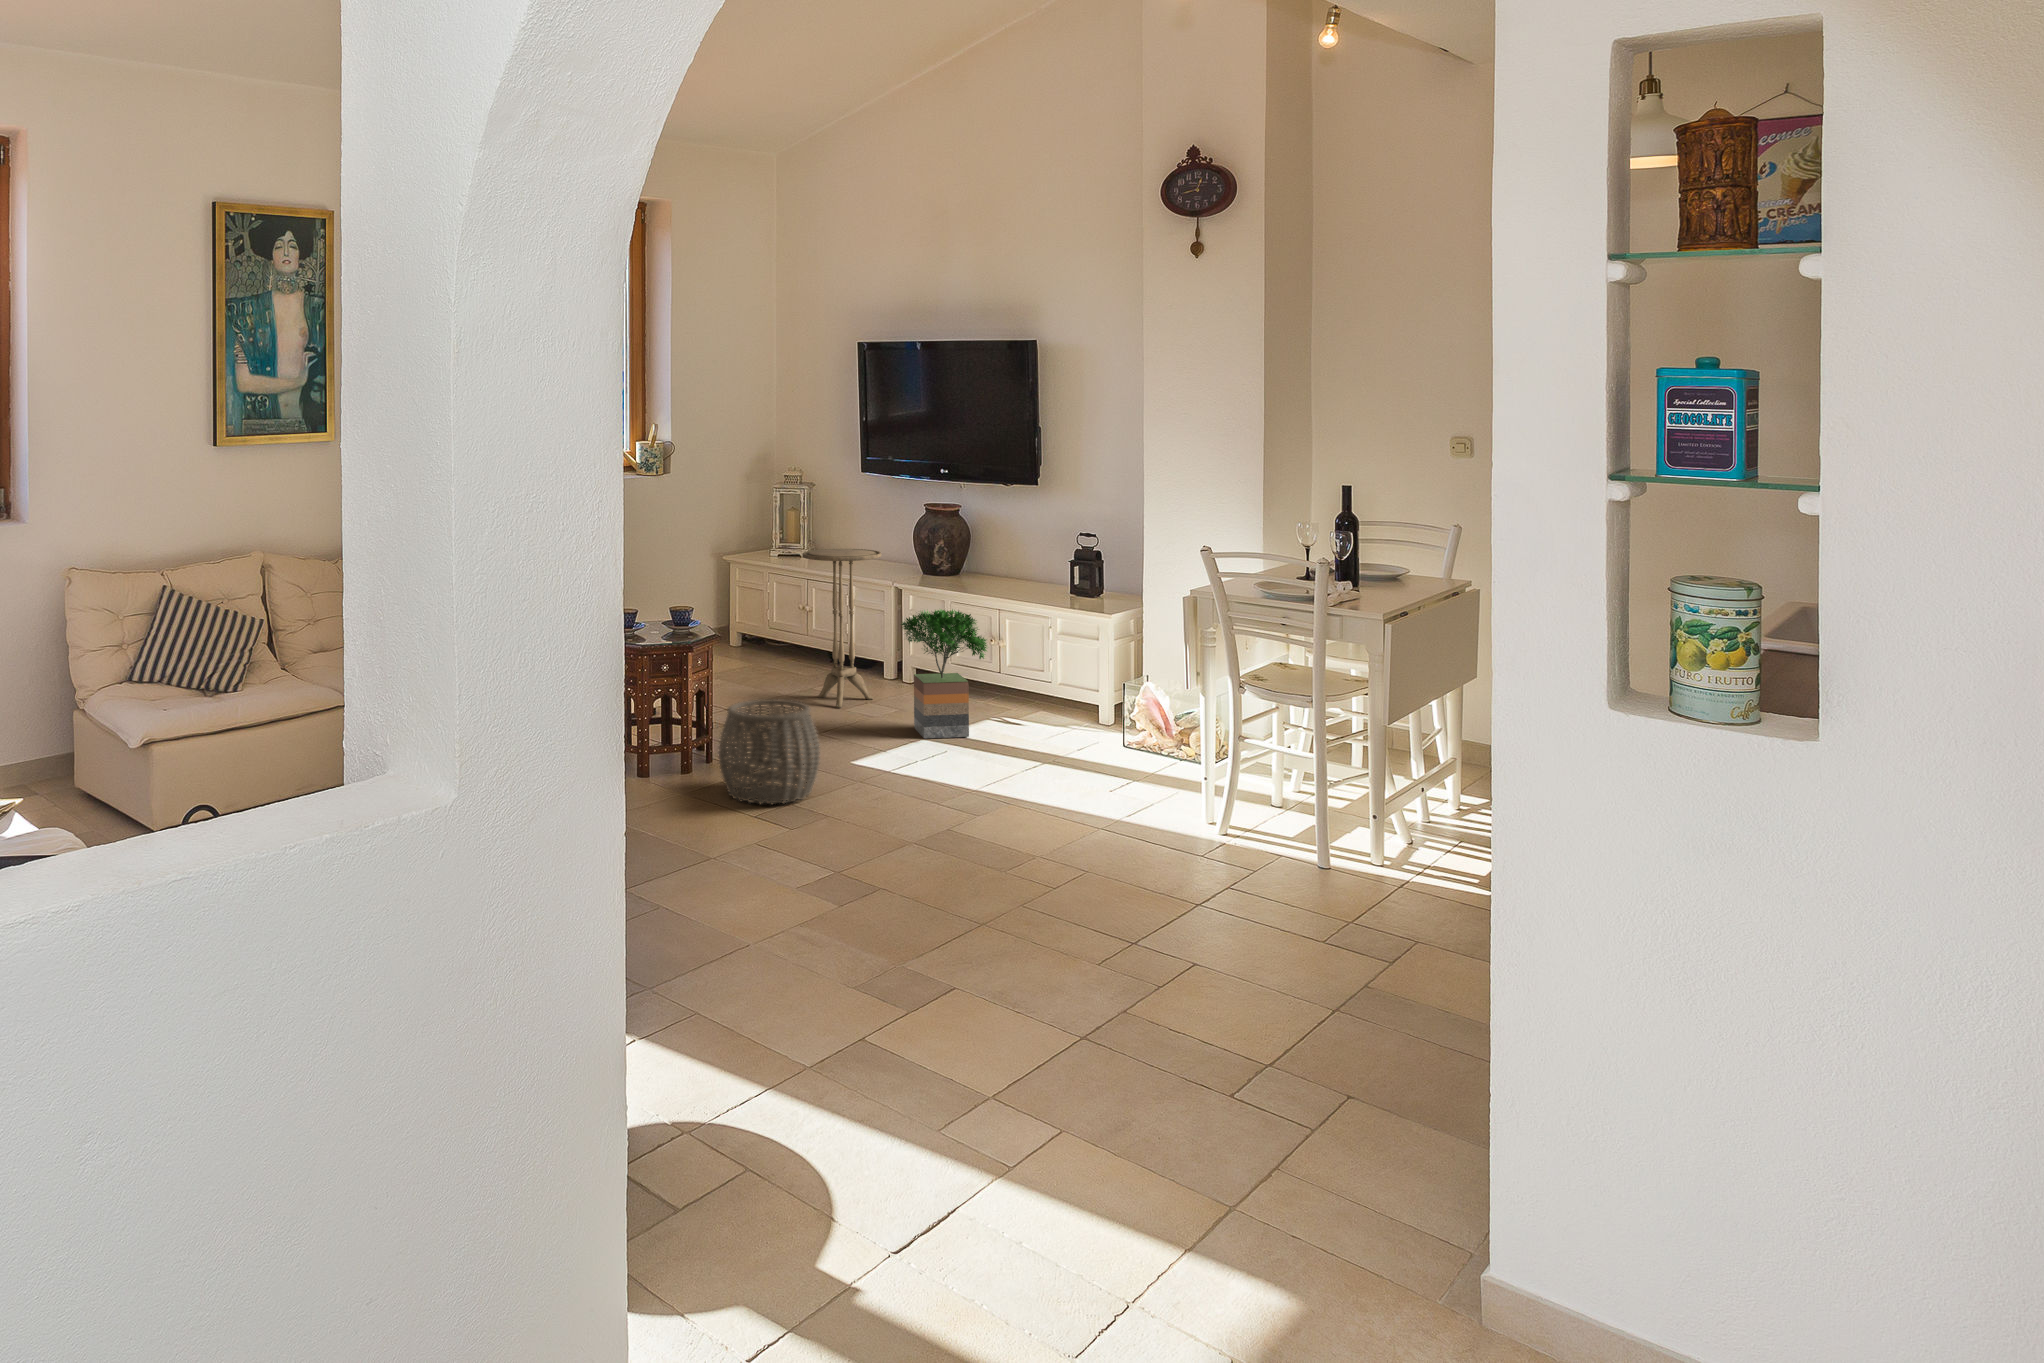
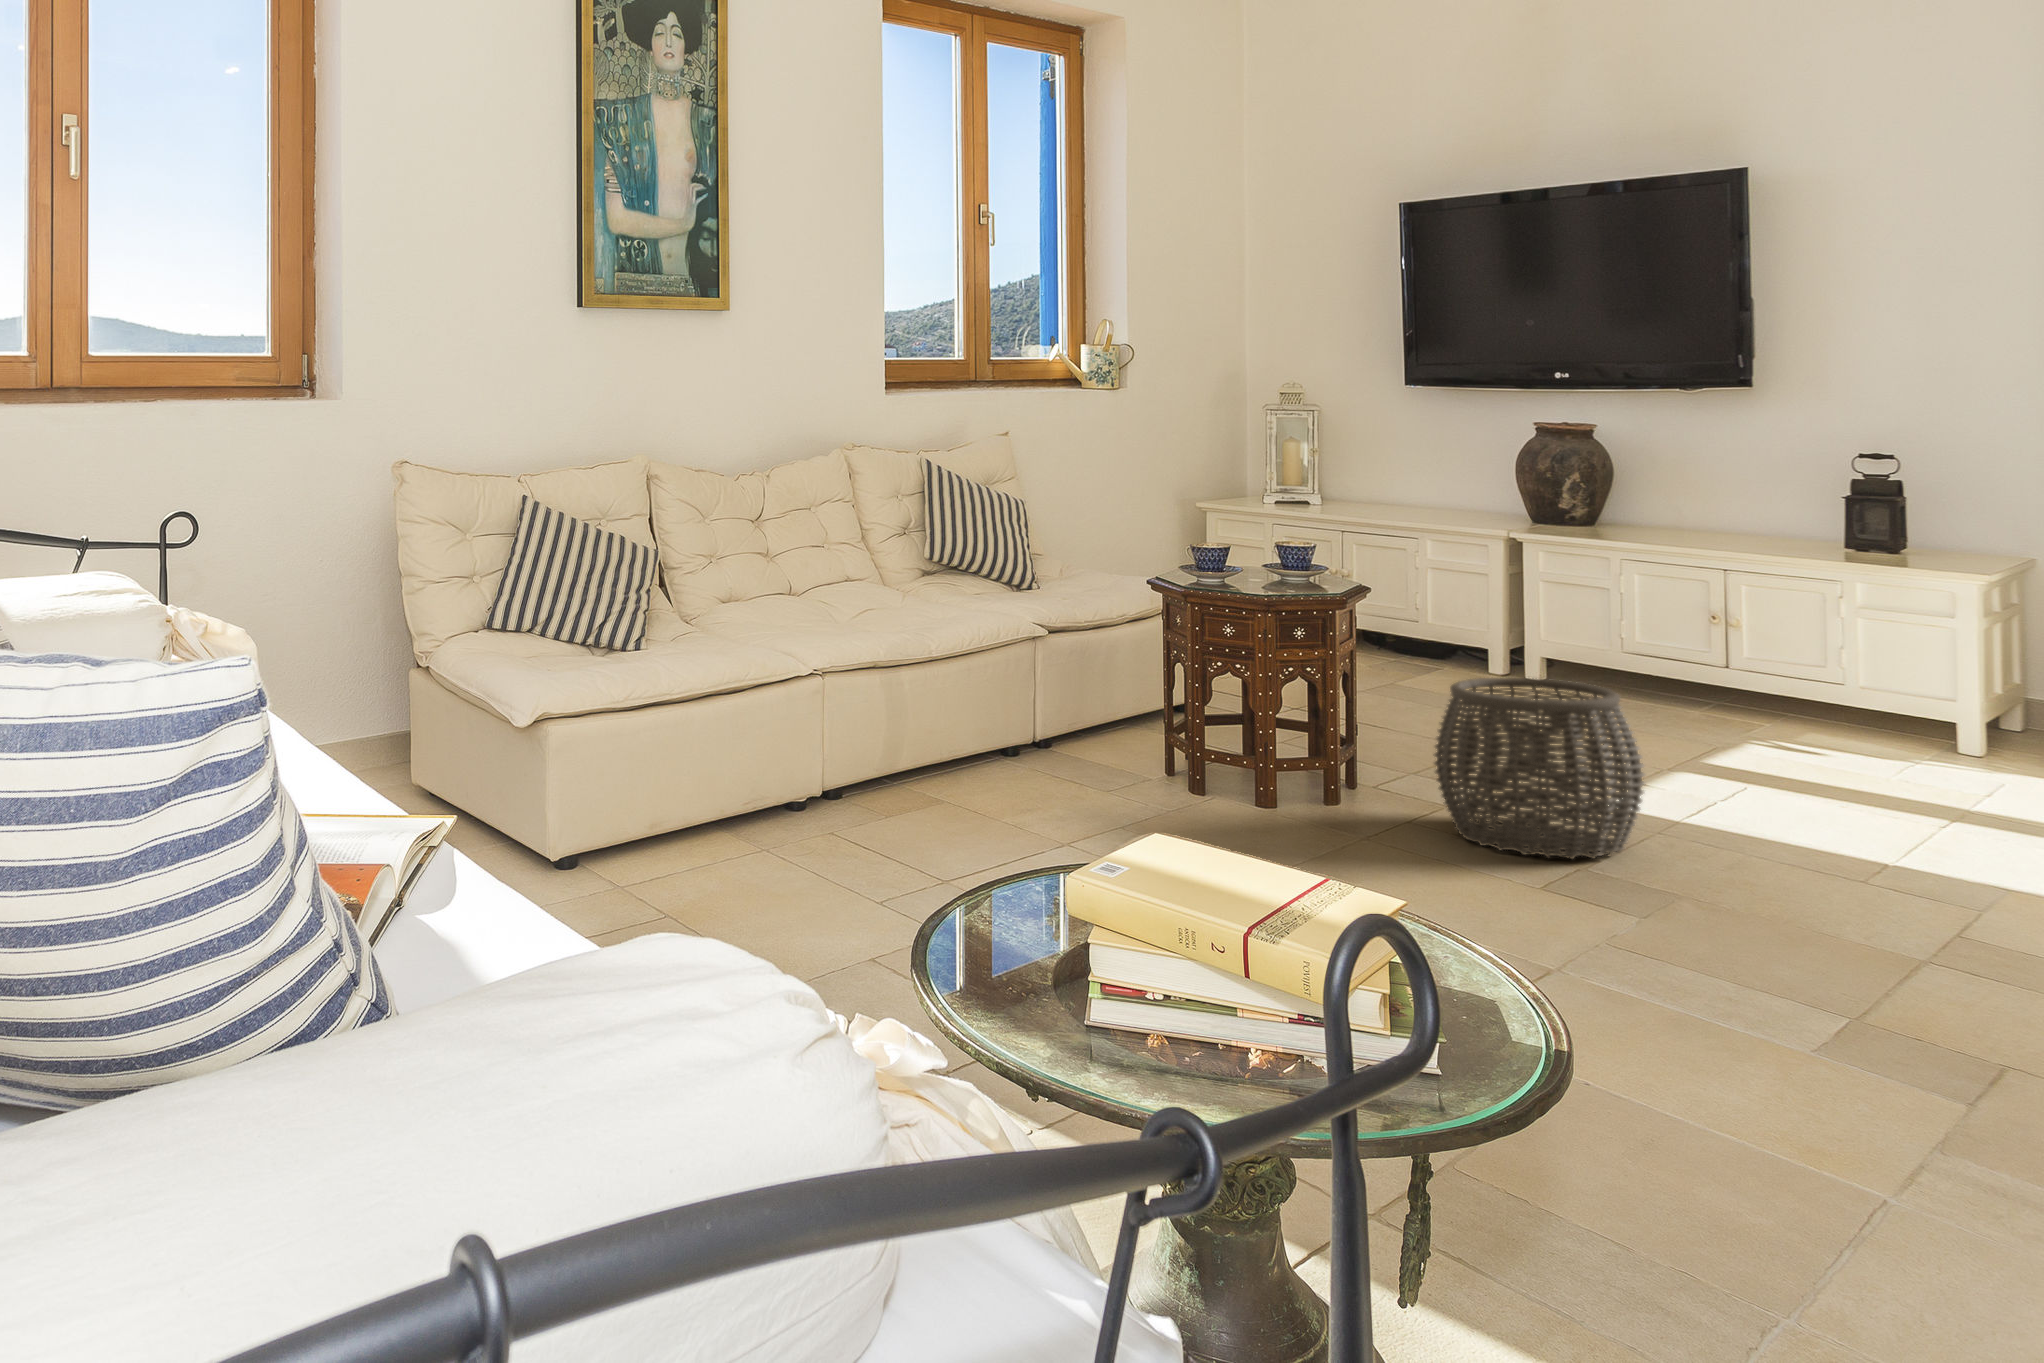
side table: present [802,549,881,708] -> none [1388,476,1524,710]
potted tree: present [901,609,987,738] -> none [1615,548,1807,757]

